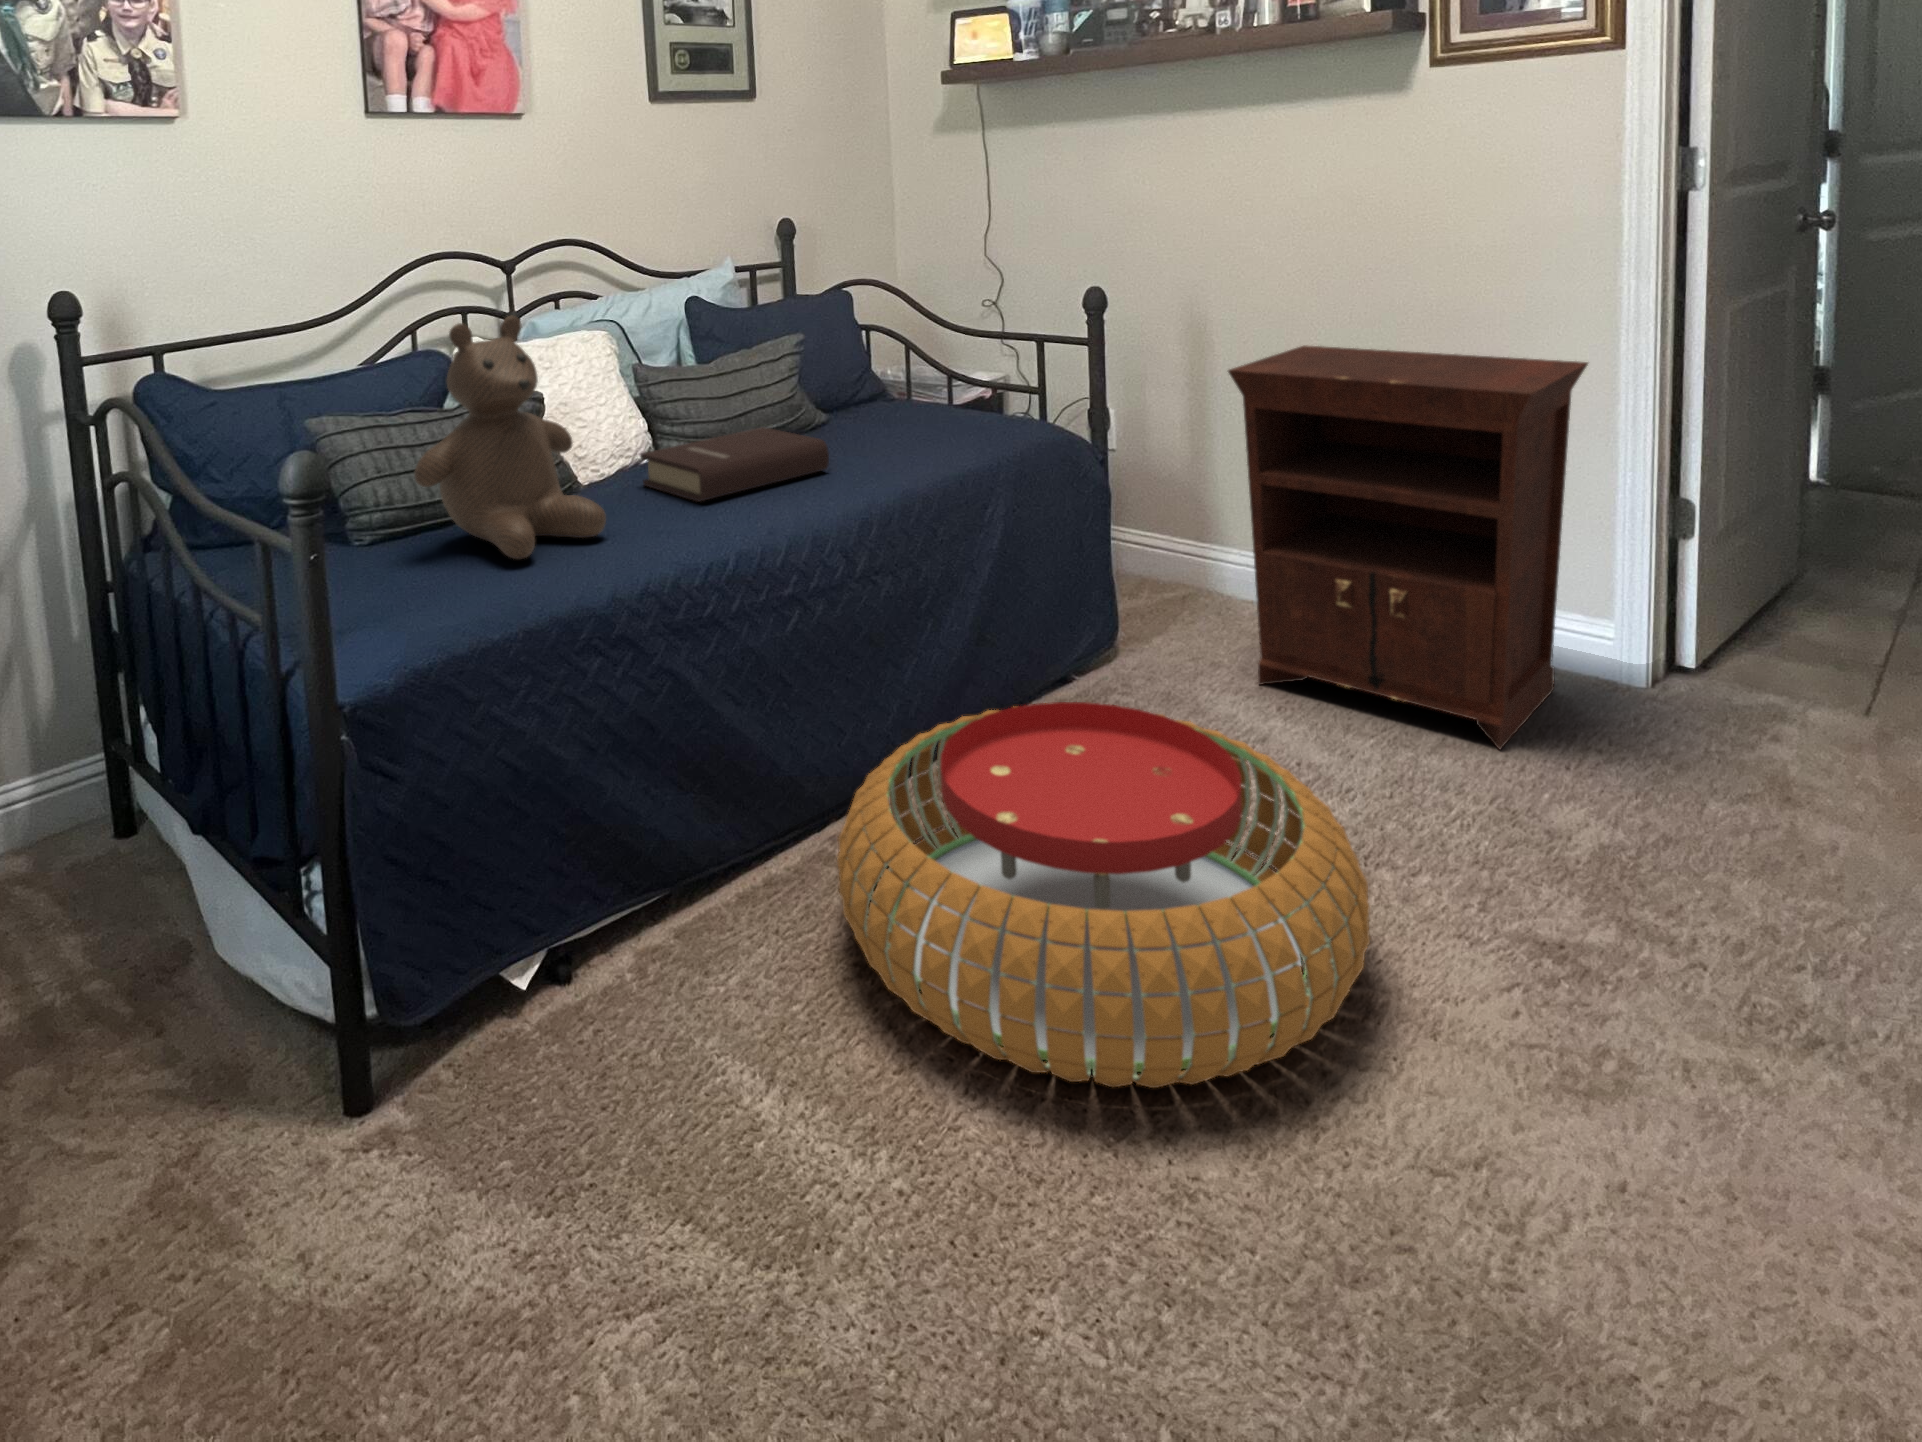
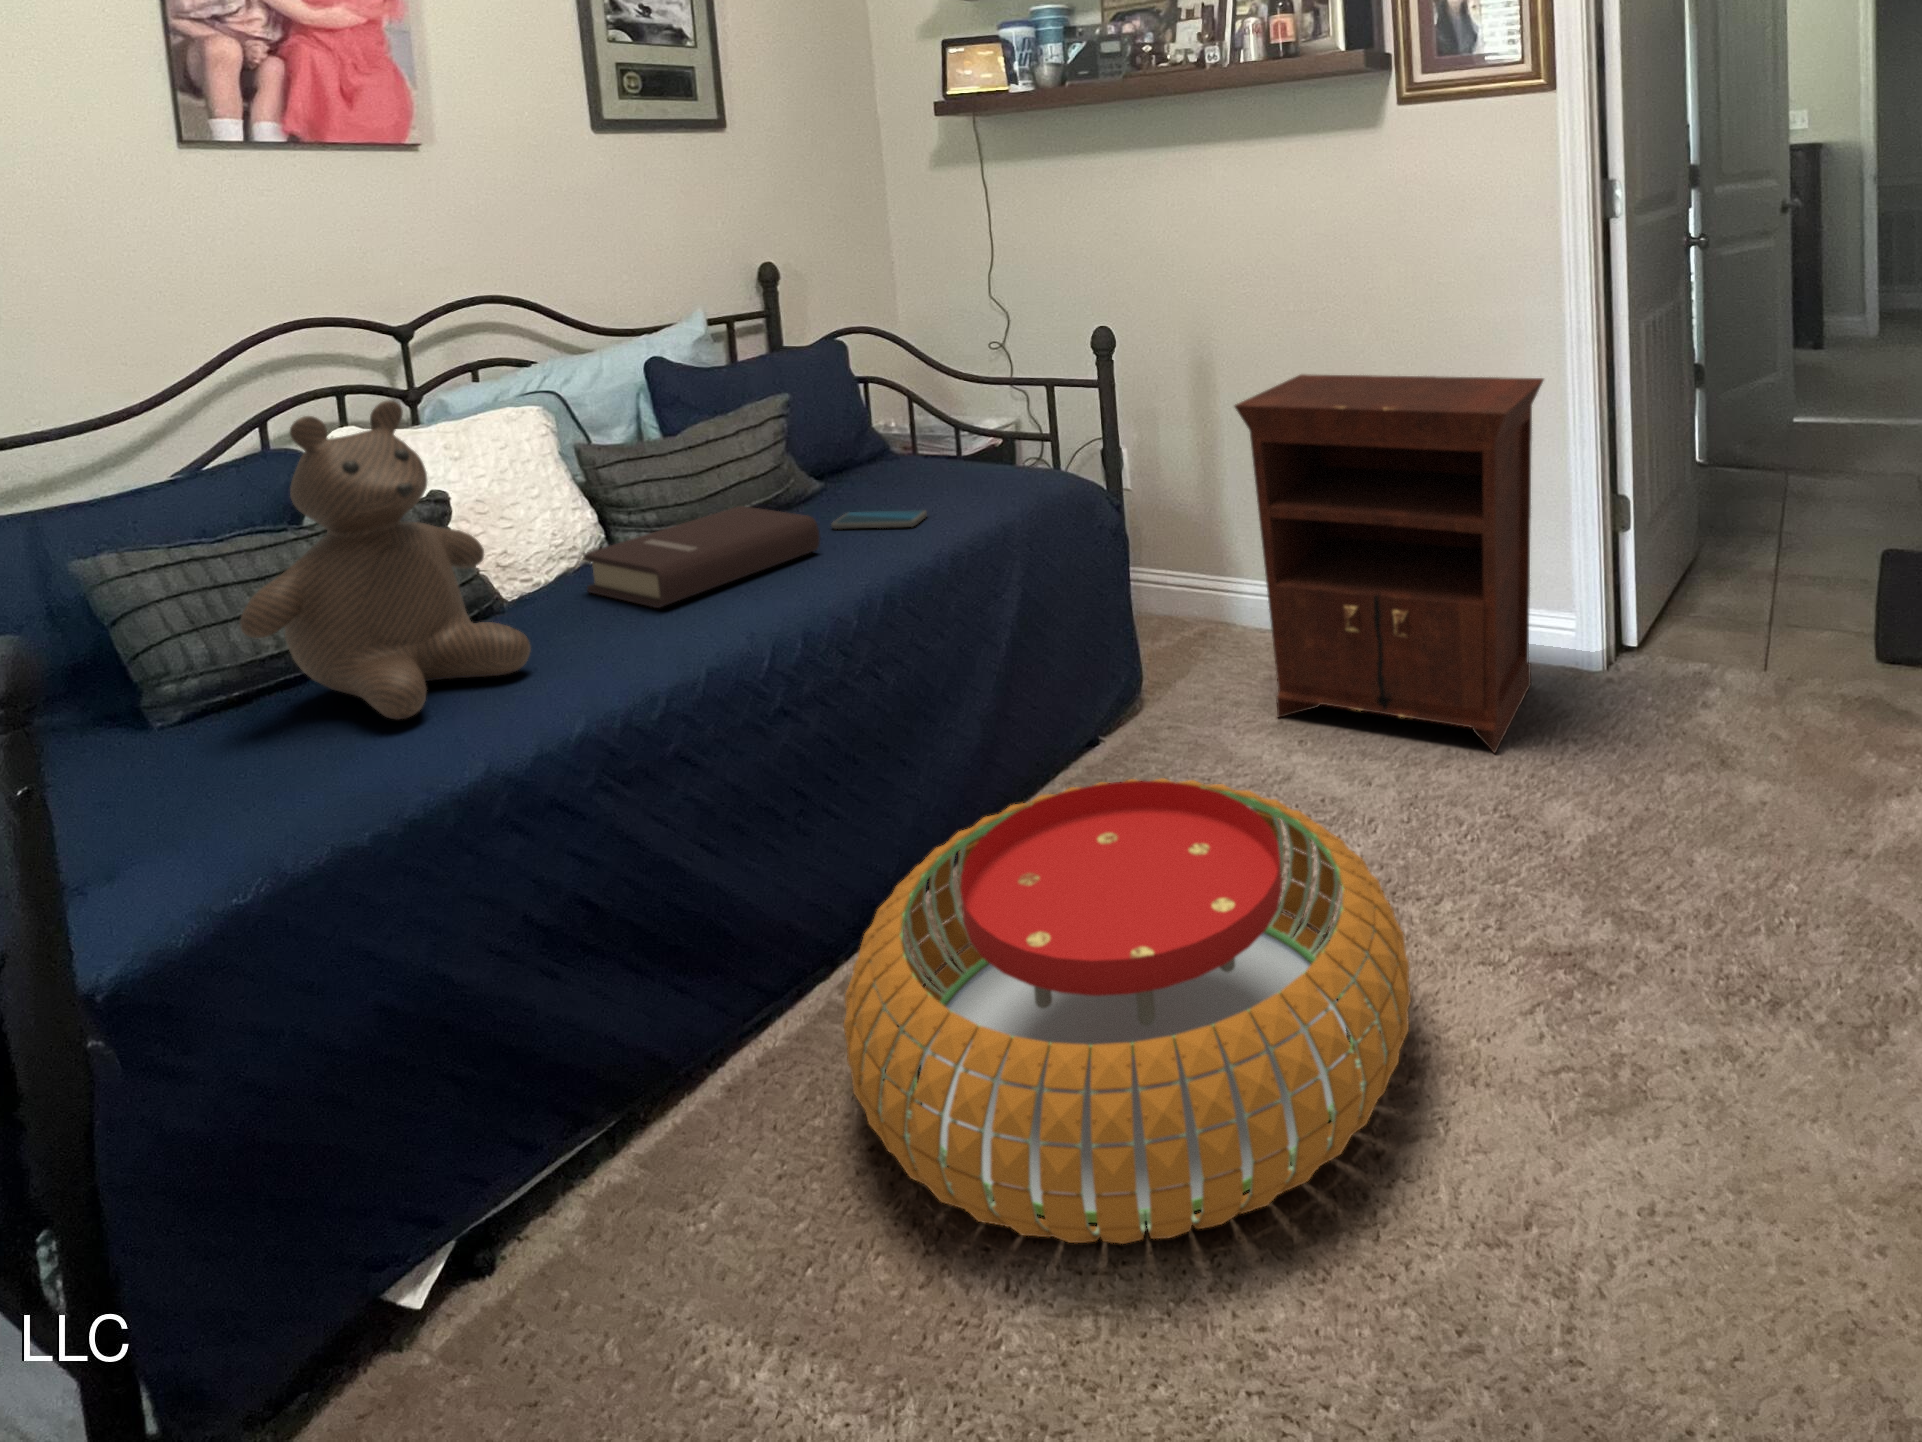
smartphone: none [838,442,922,458] -> present [832,510,927,529]

